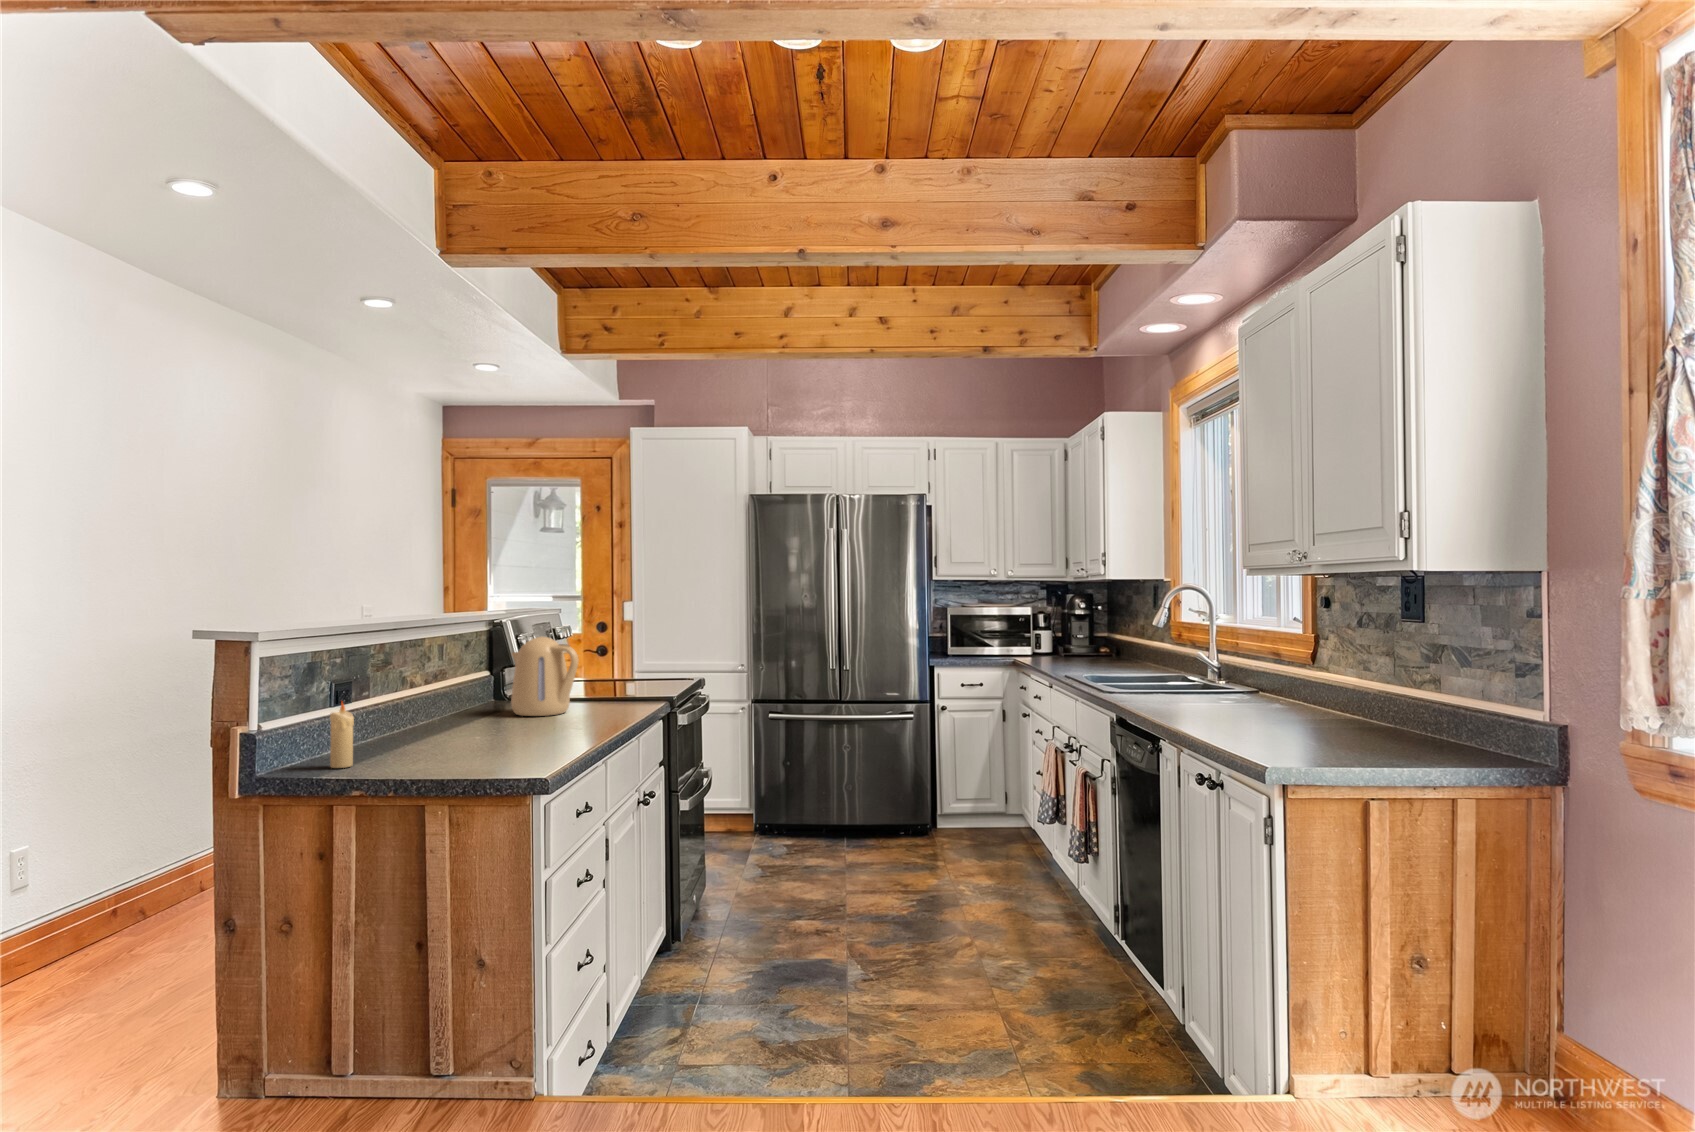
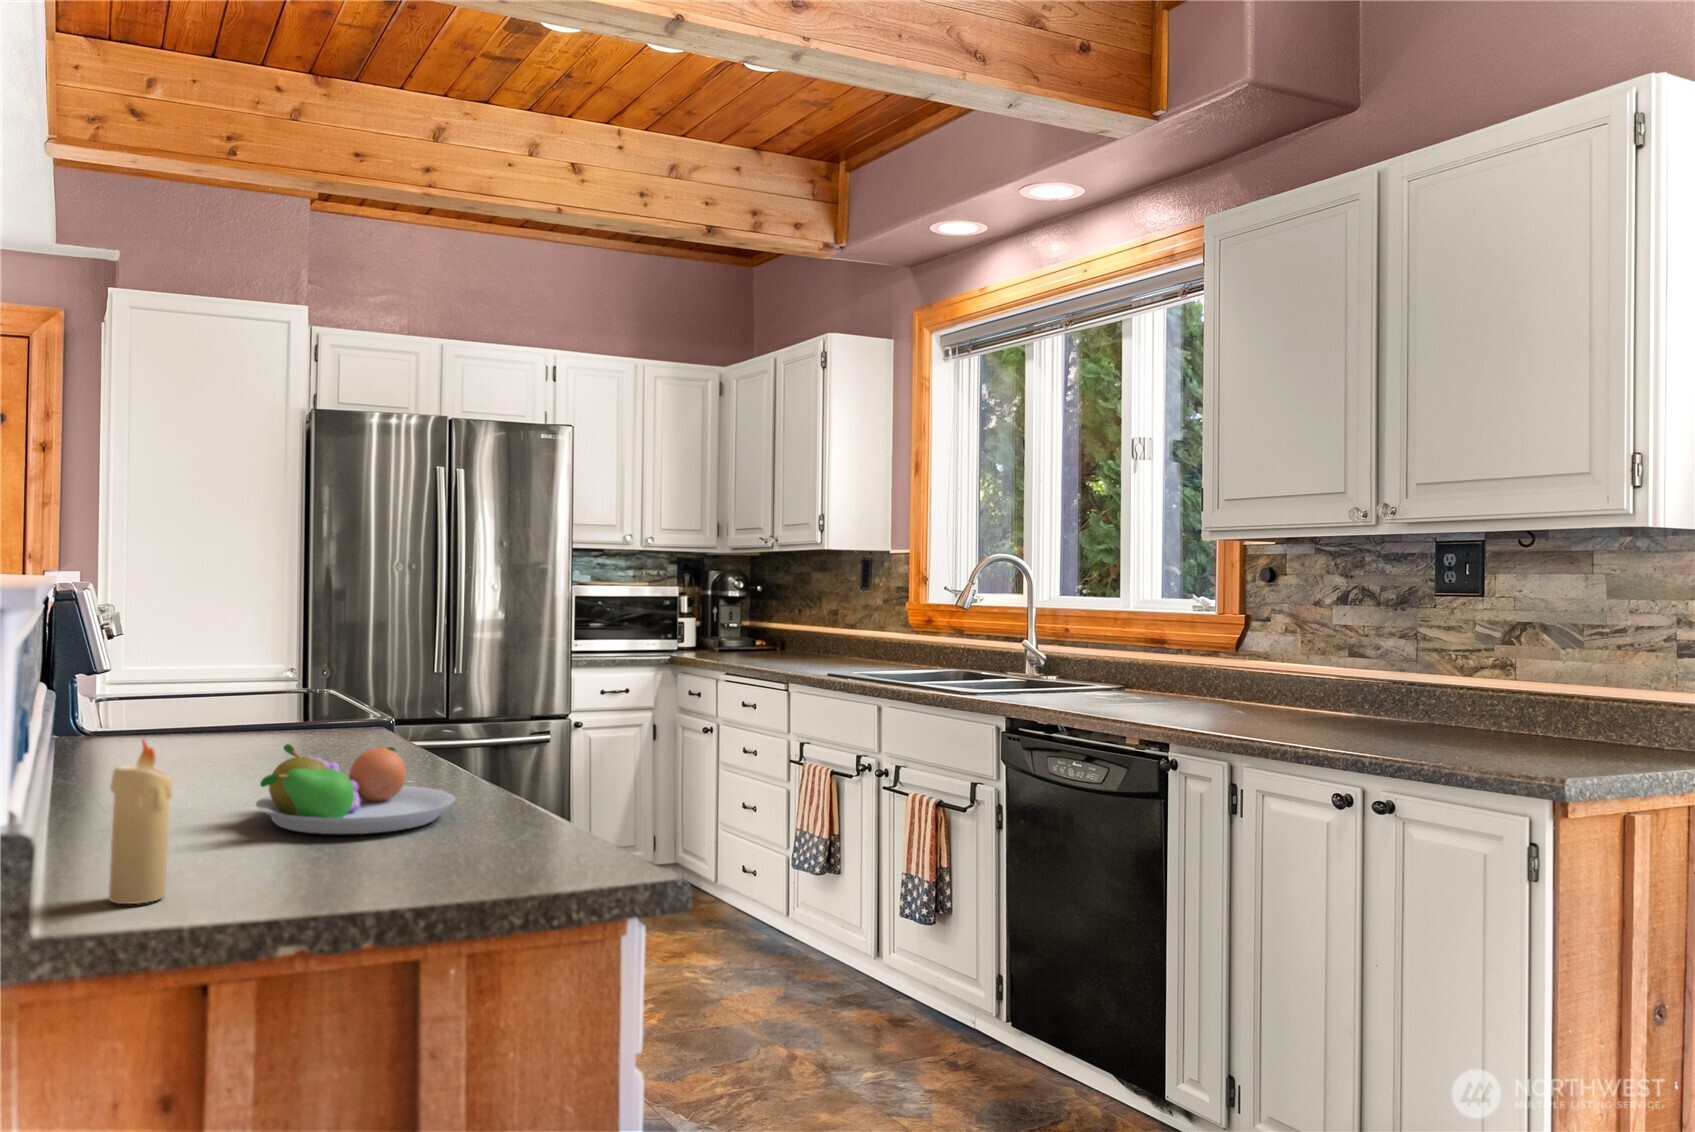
kettle: present [511,636,578,716] -> none [143,603,316,762]
fruit bowl: none [439,707,545,751] -> present [256,744,455,834]

